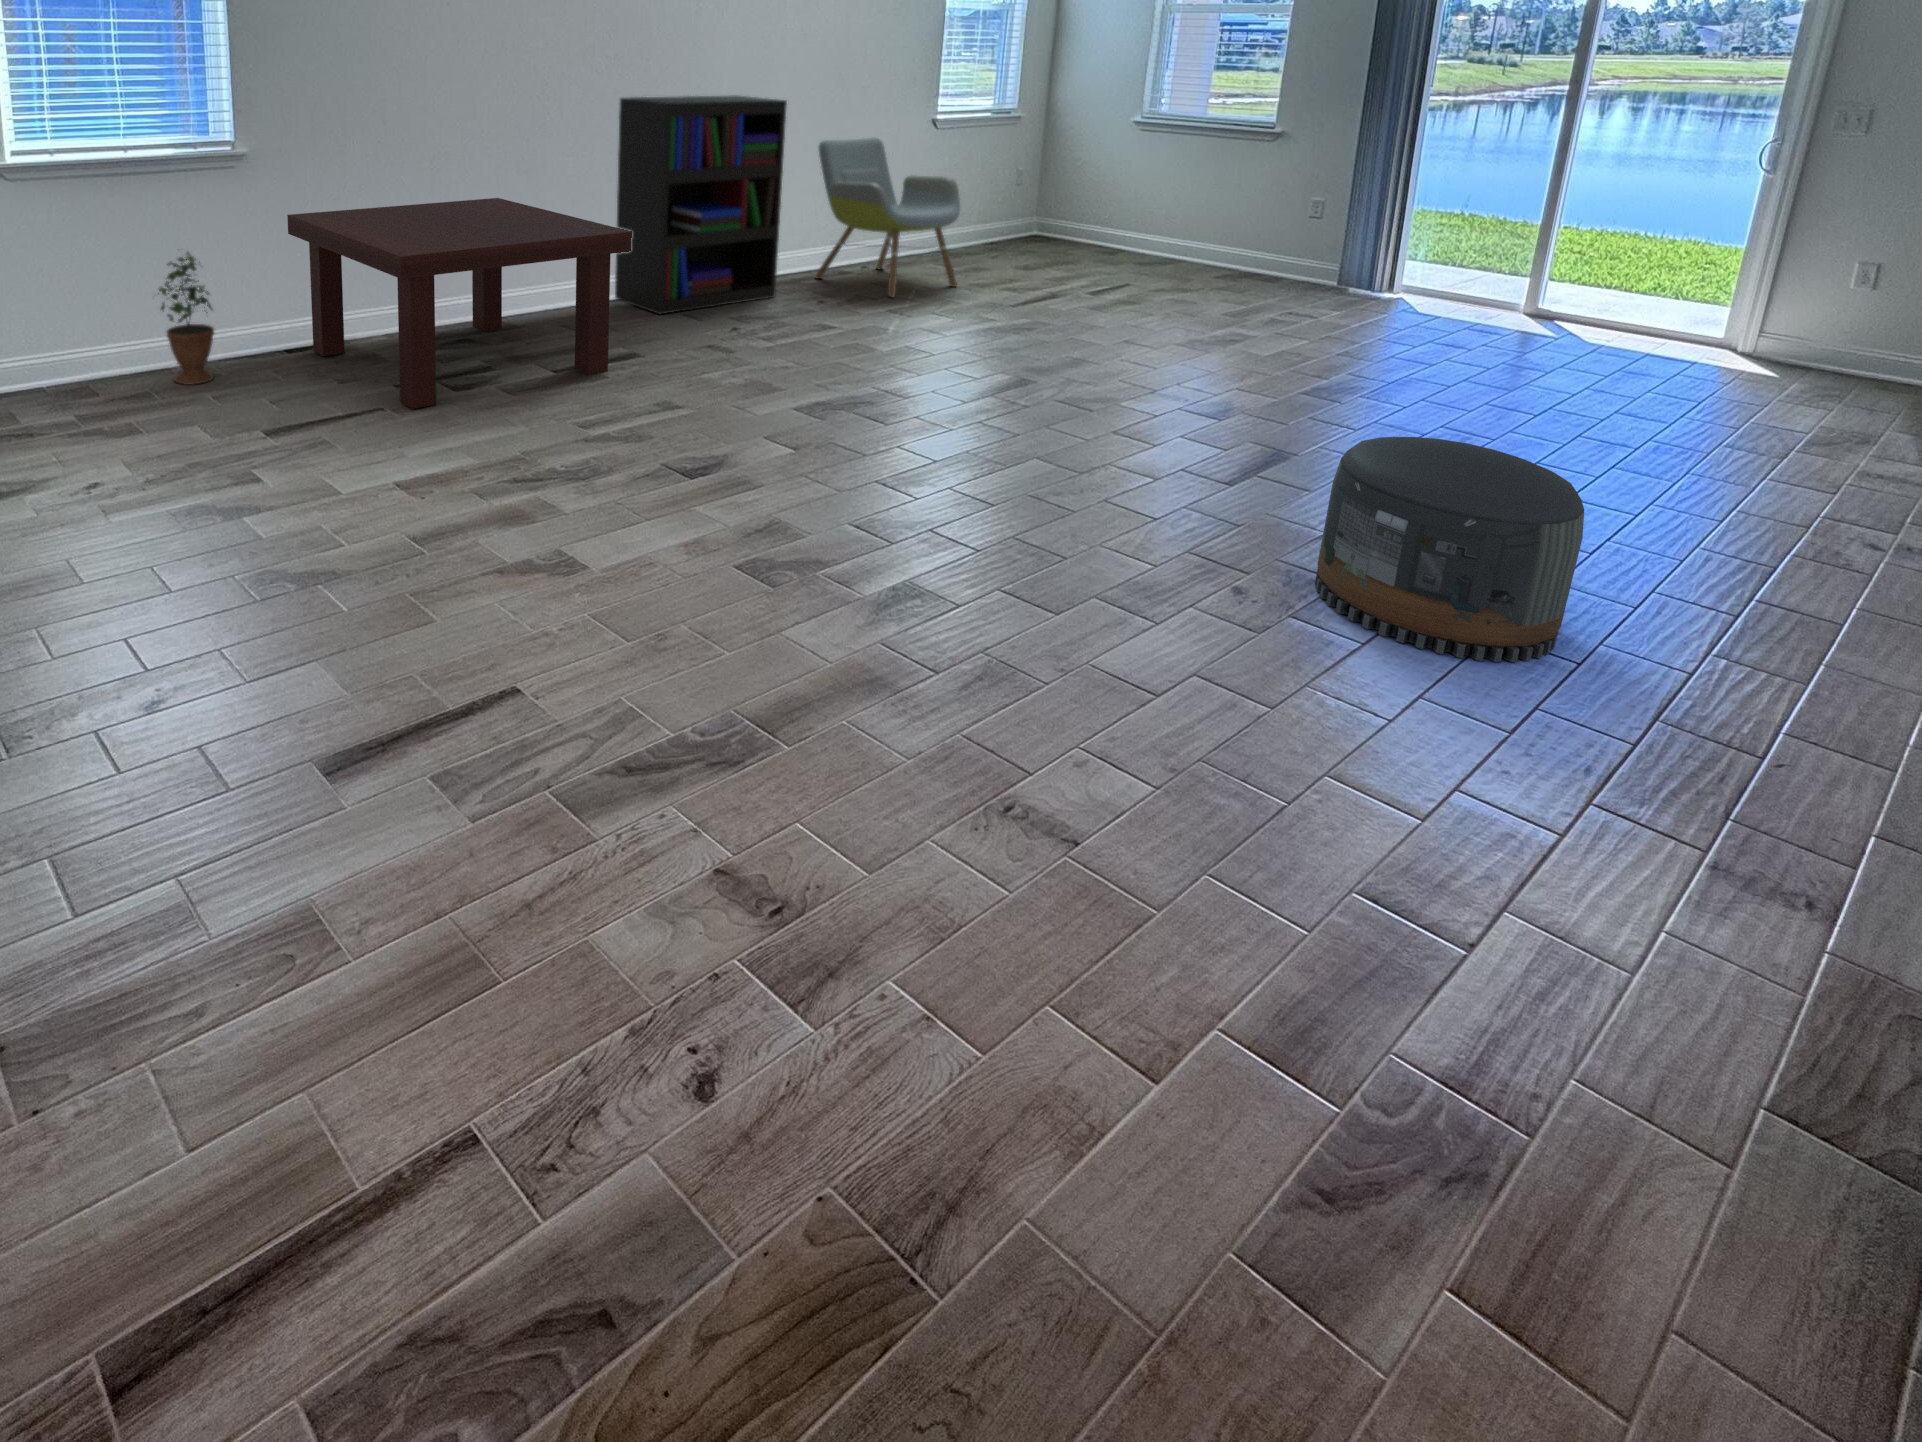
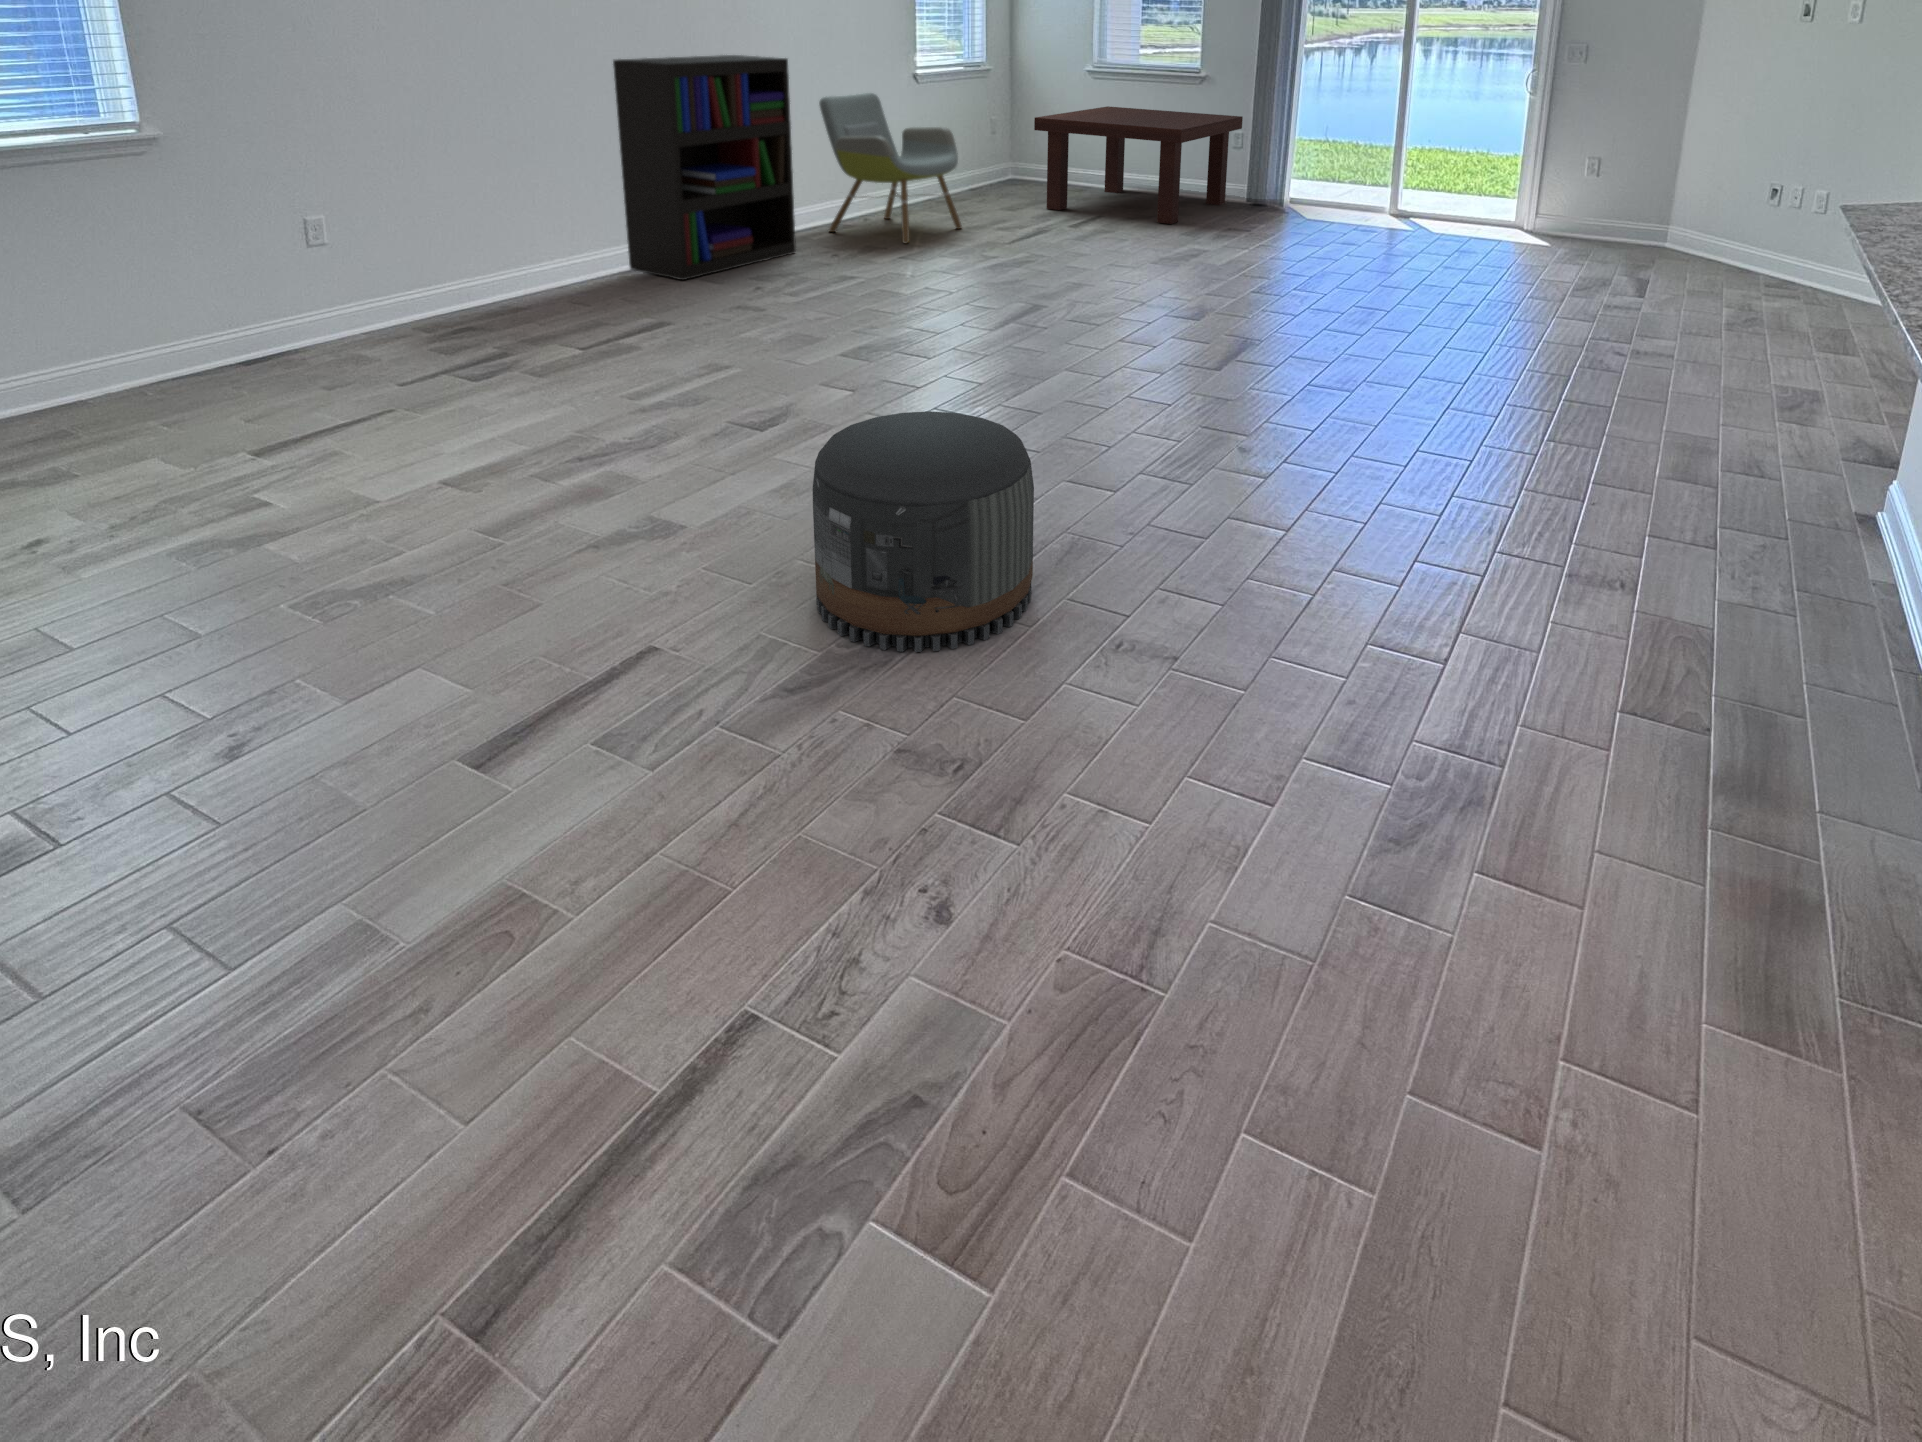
coffee table: present [287,198,632,409] -> present [1034,106,1243,224]
potted plant: present [158,253,214,385] -> none [56,254,156,416]
pouf: present [1315,437,1584,662] -> present [812,411,1034,652]

